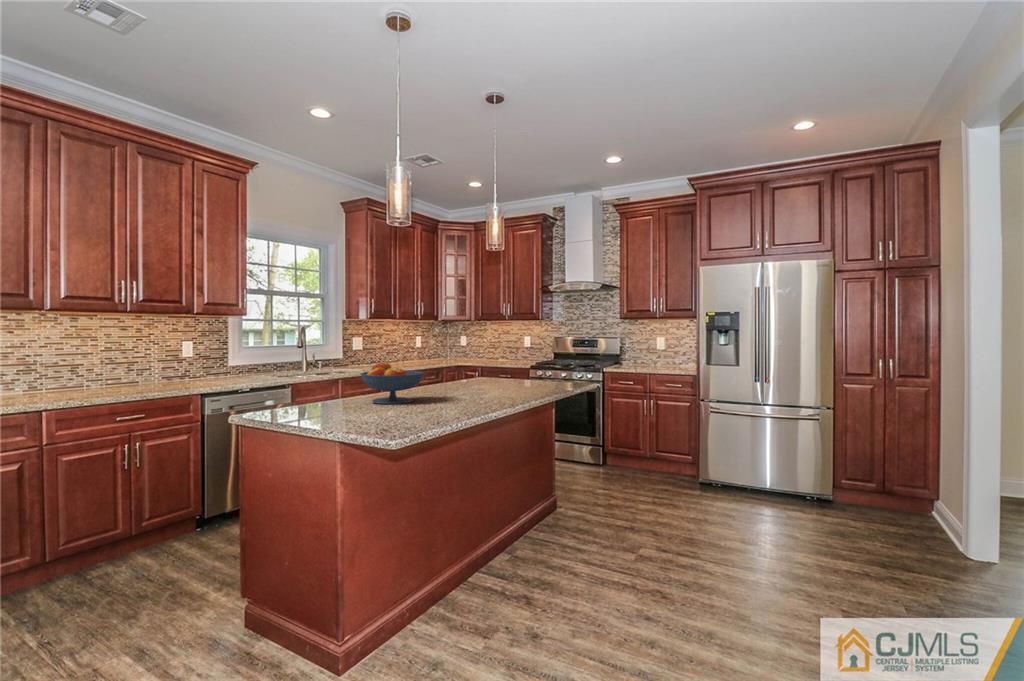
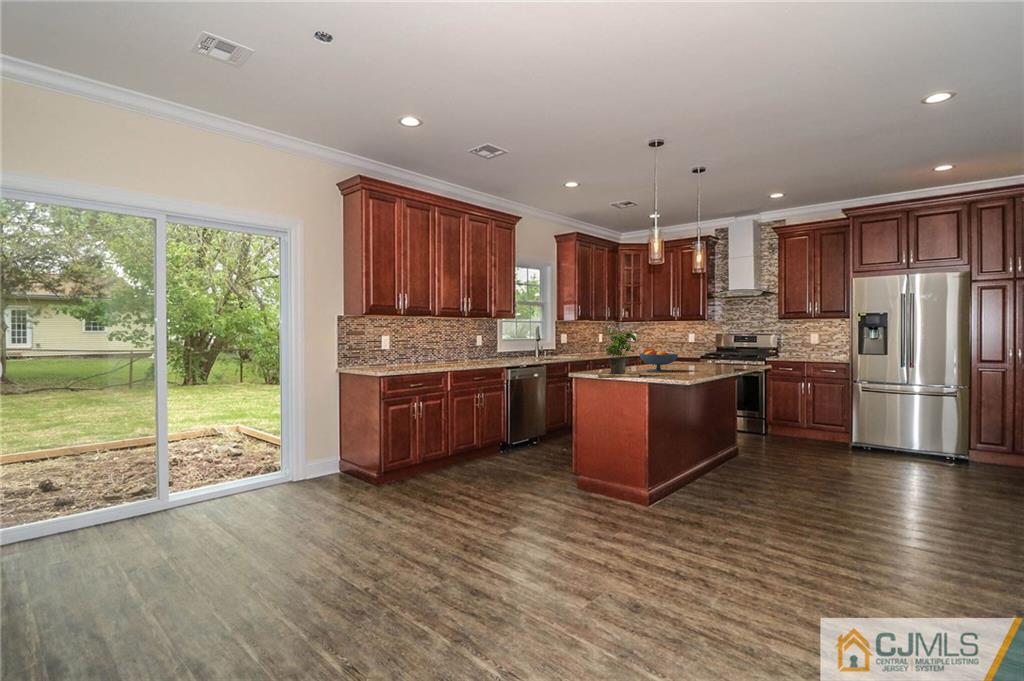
potted plant: none [225,334,334,426] -> present [598,330,640,378]

